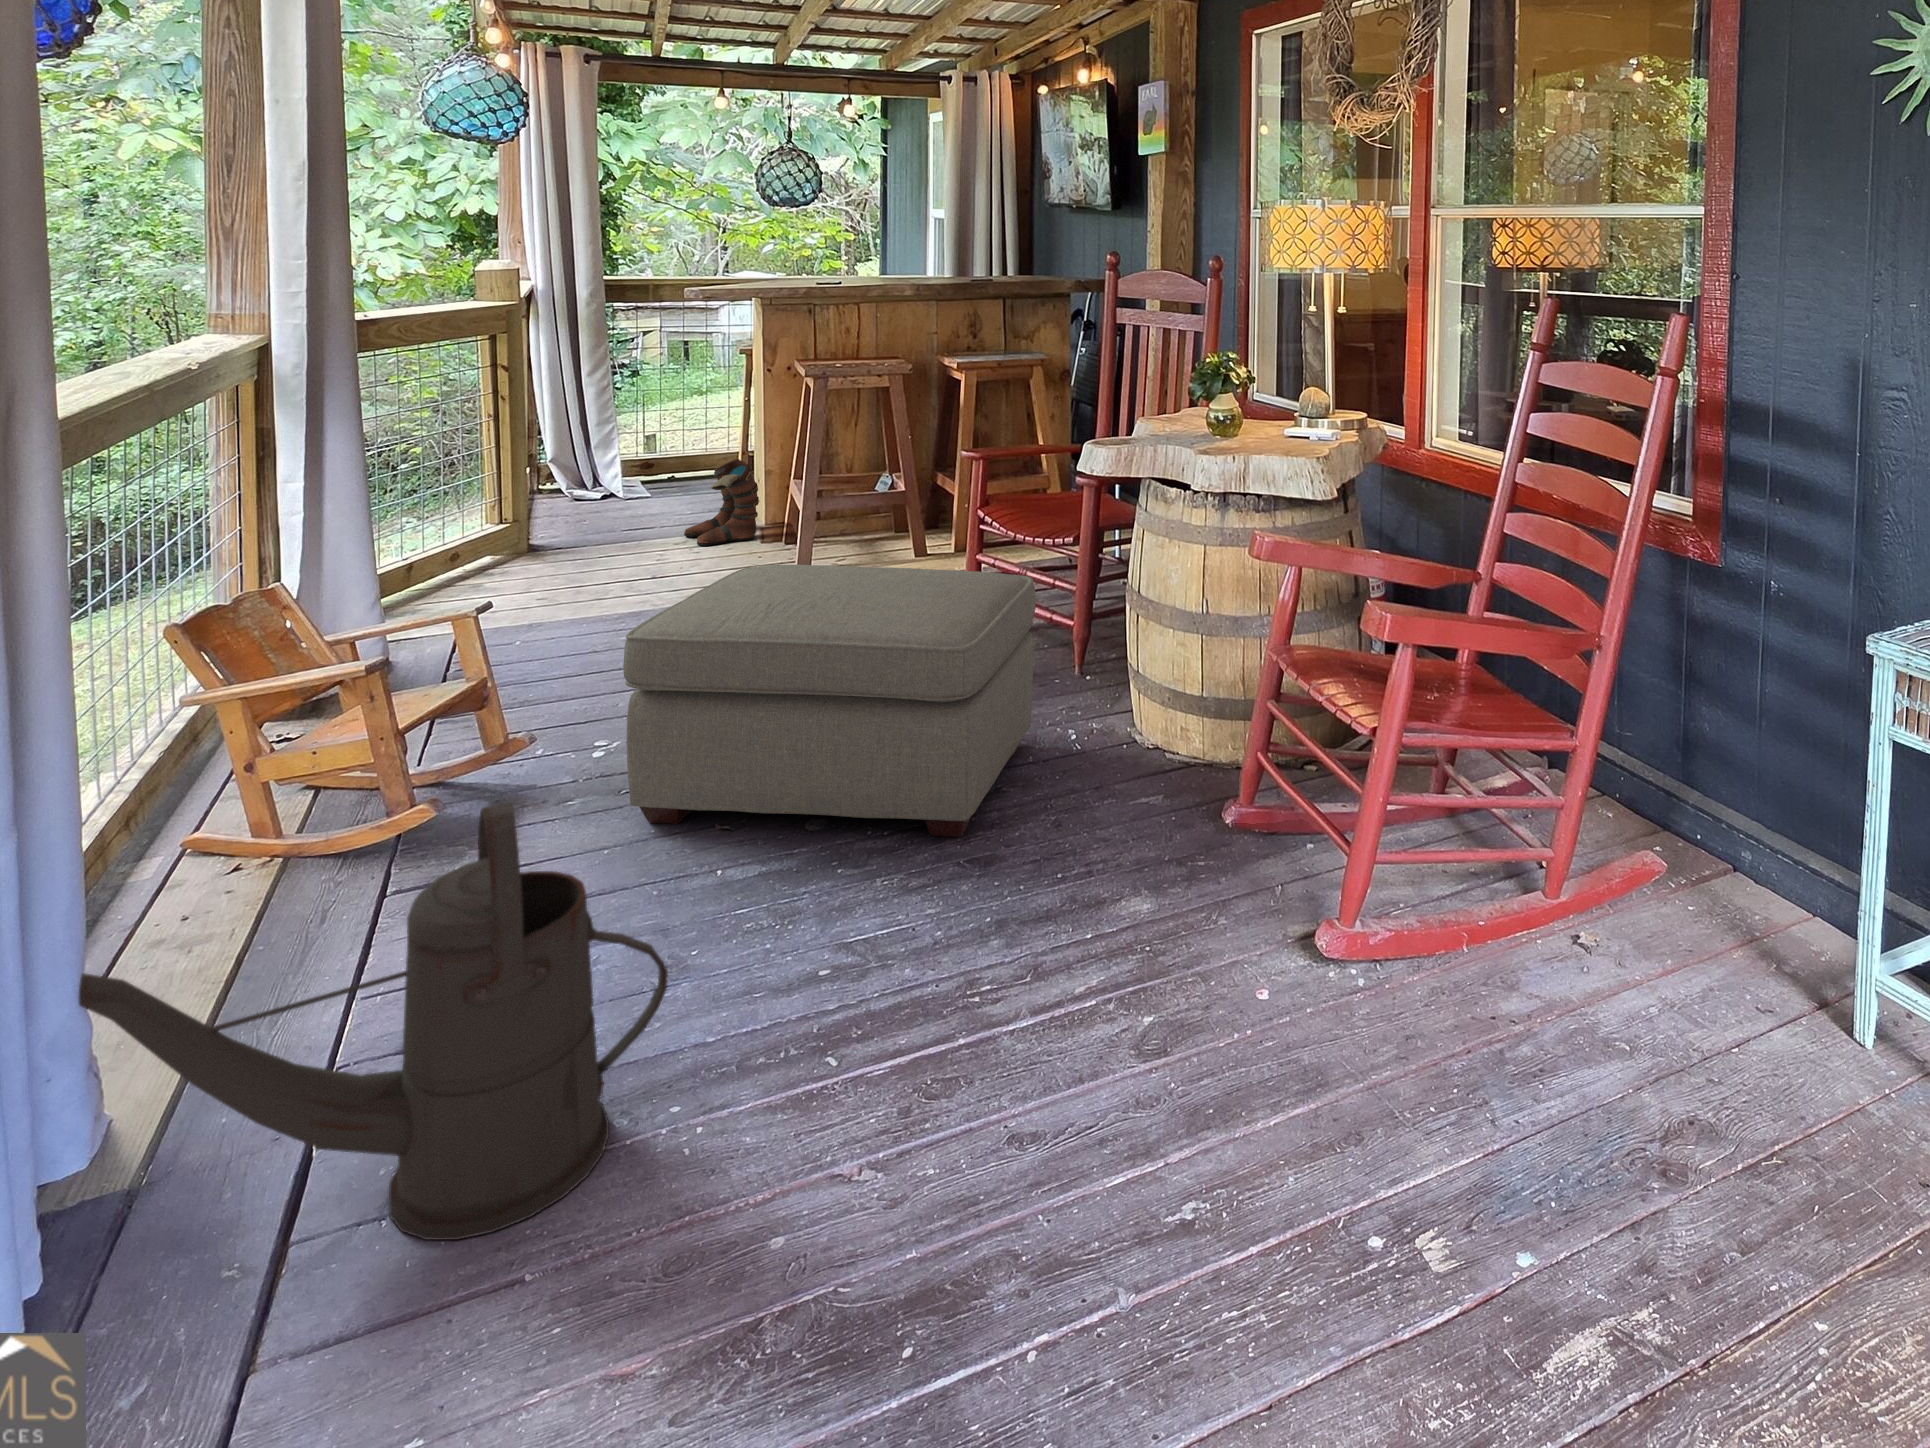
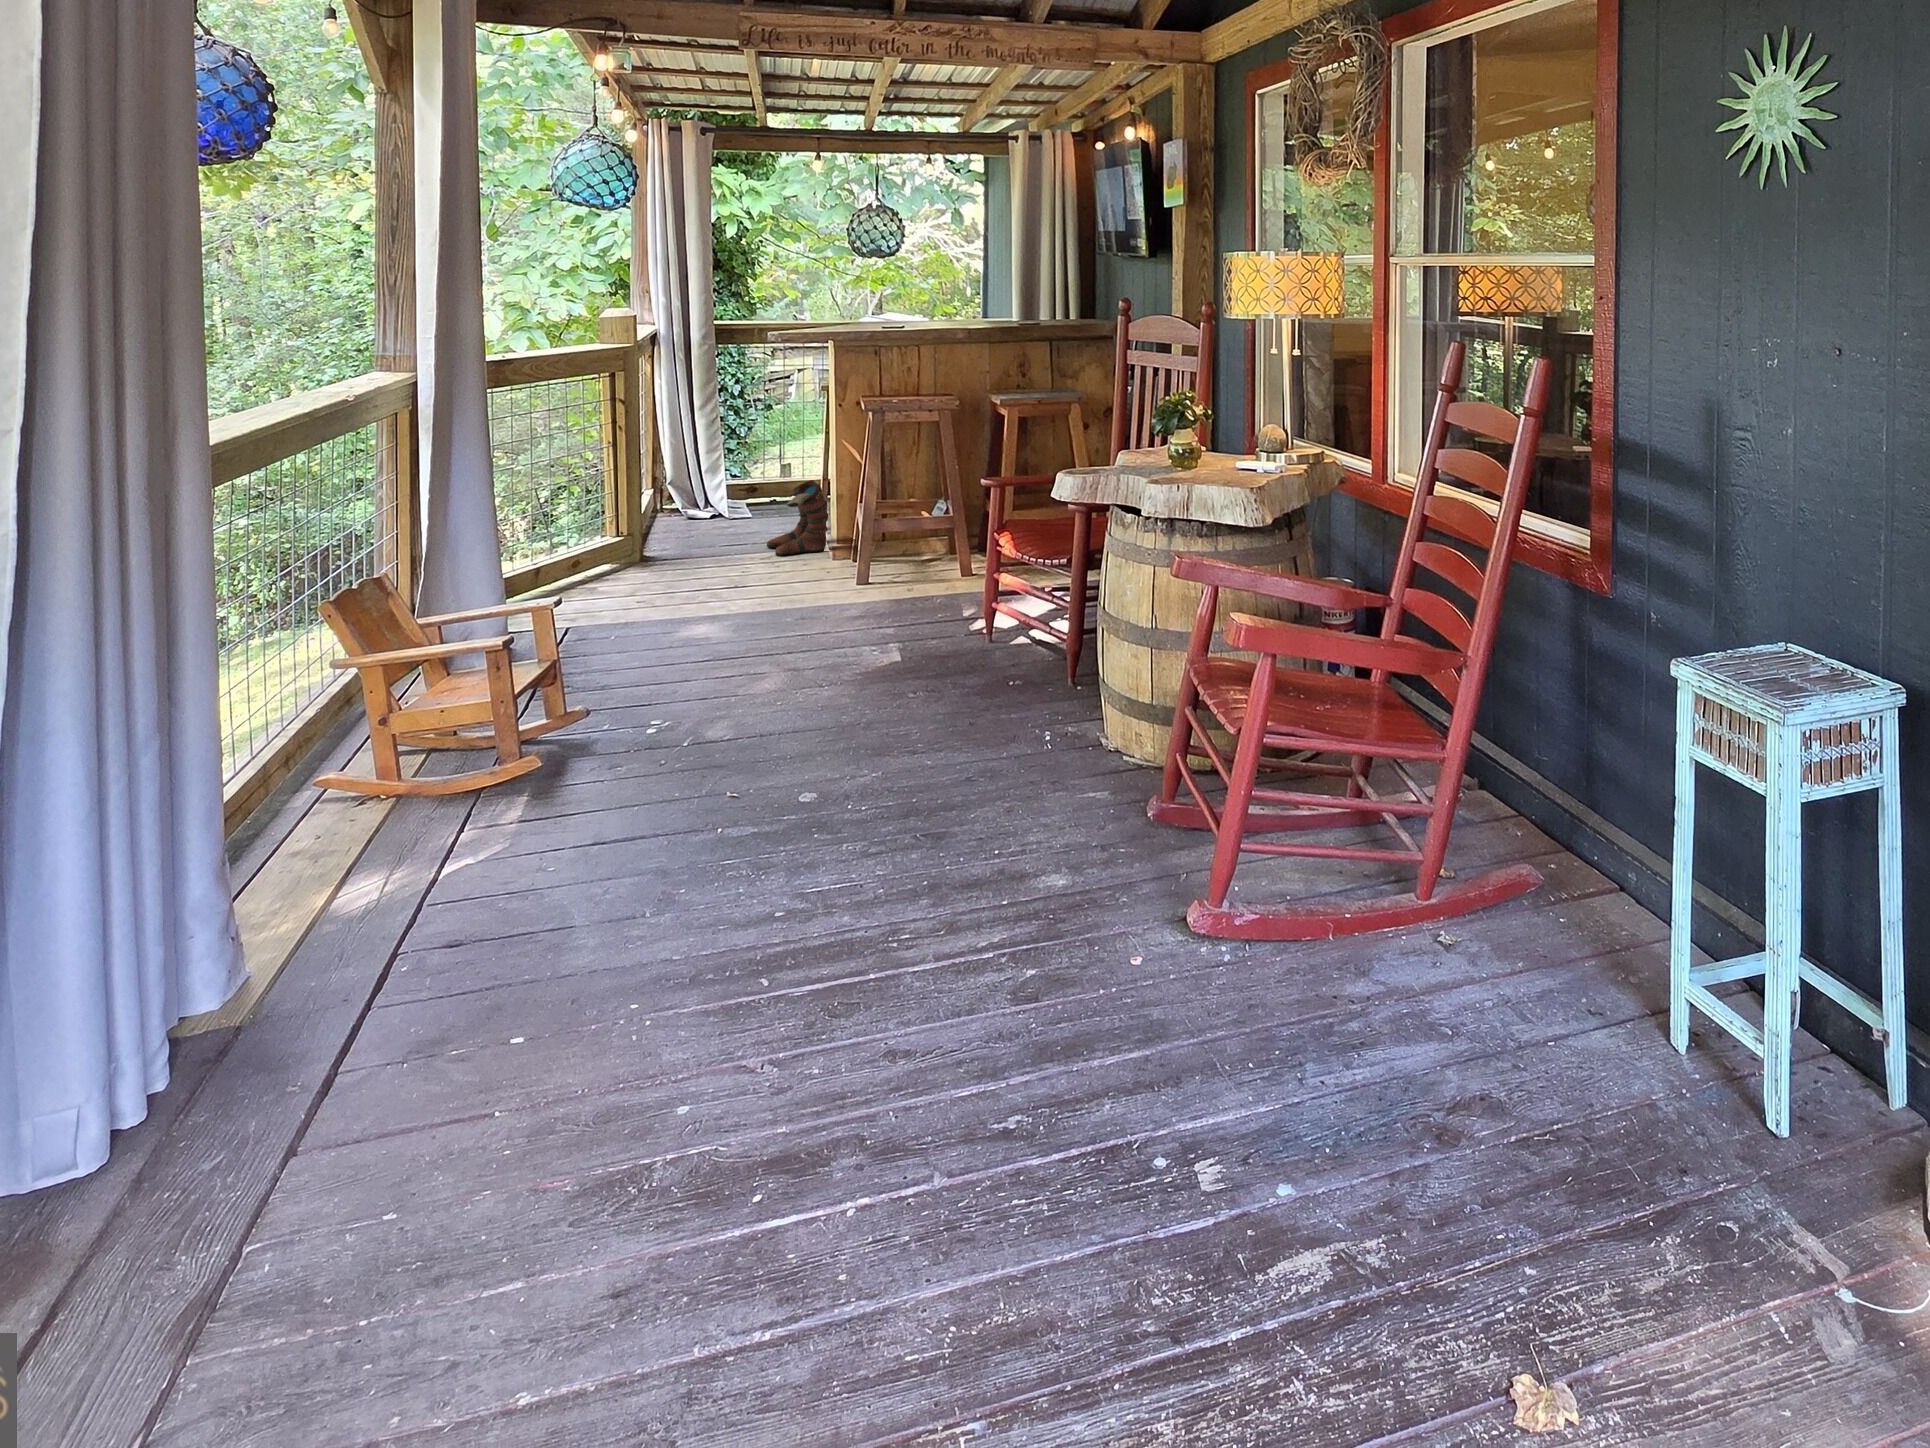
ottoman: present [623,565,1036,837] -> none [653,571,1007,810]
watering can: present [79,802,668,1240] -> none [190,747,630,1087]

